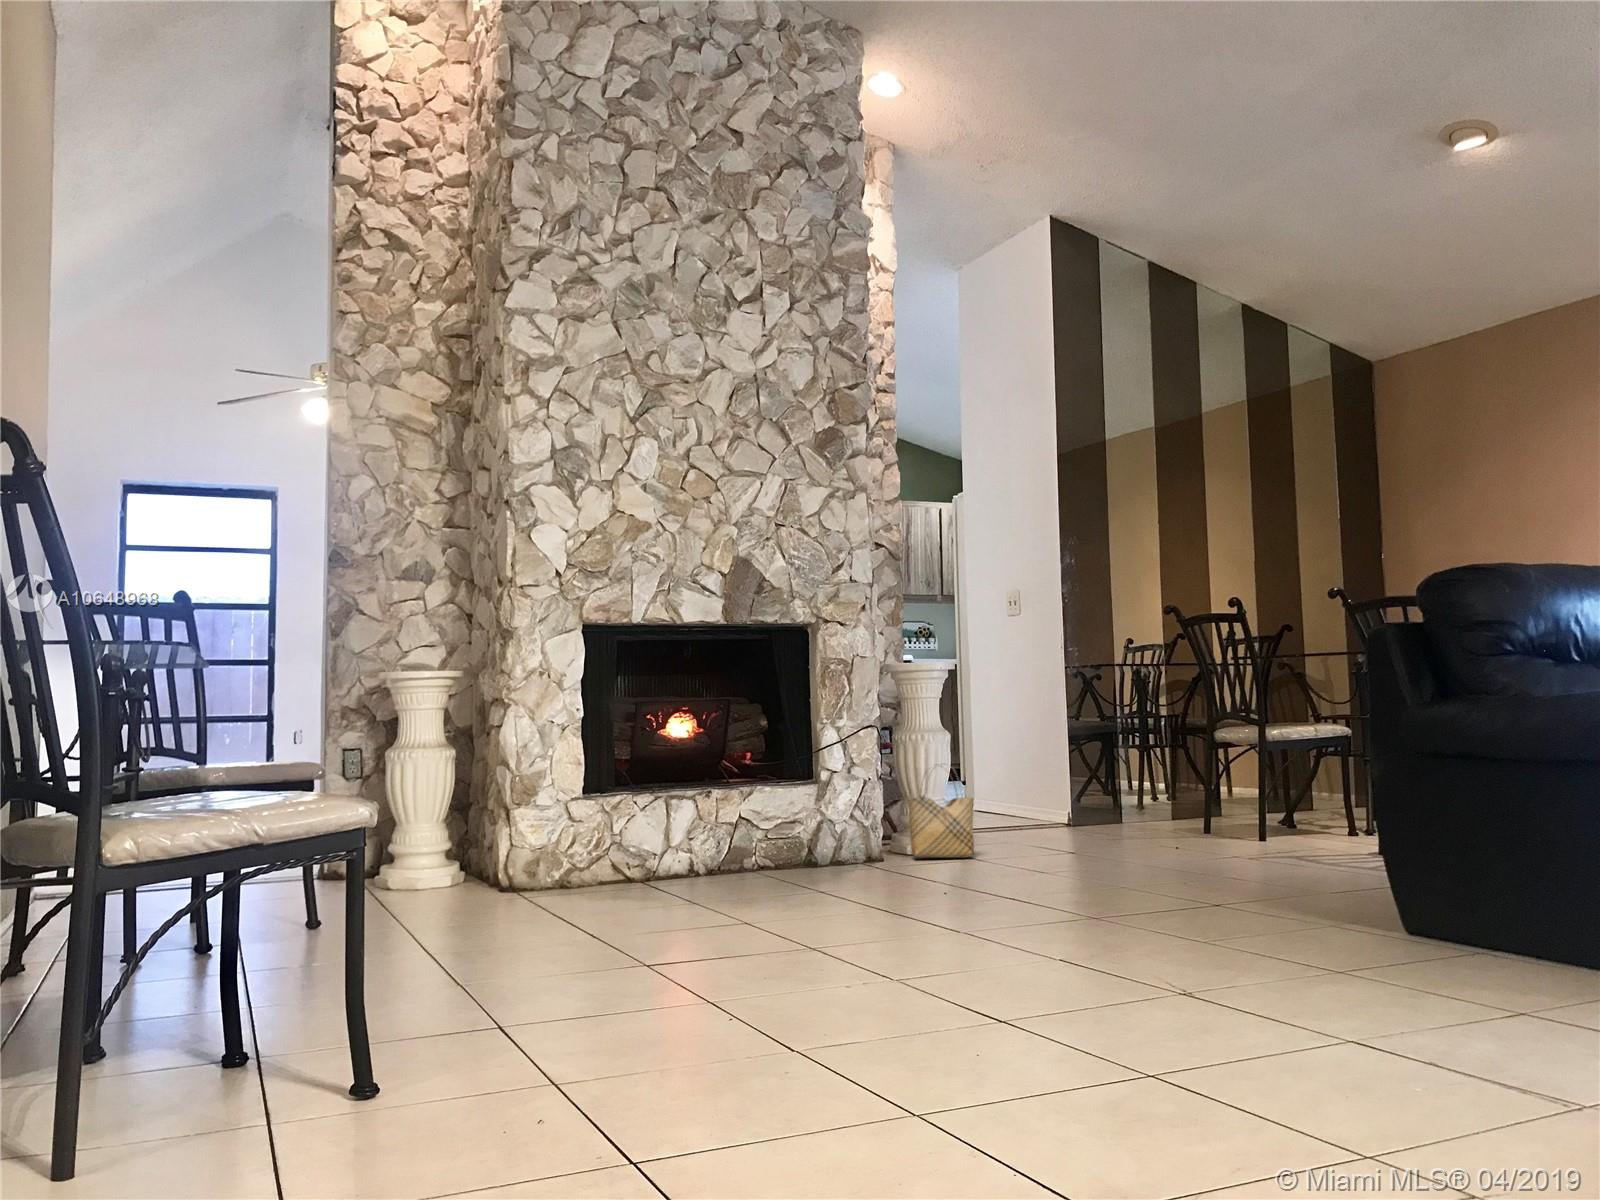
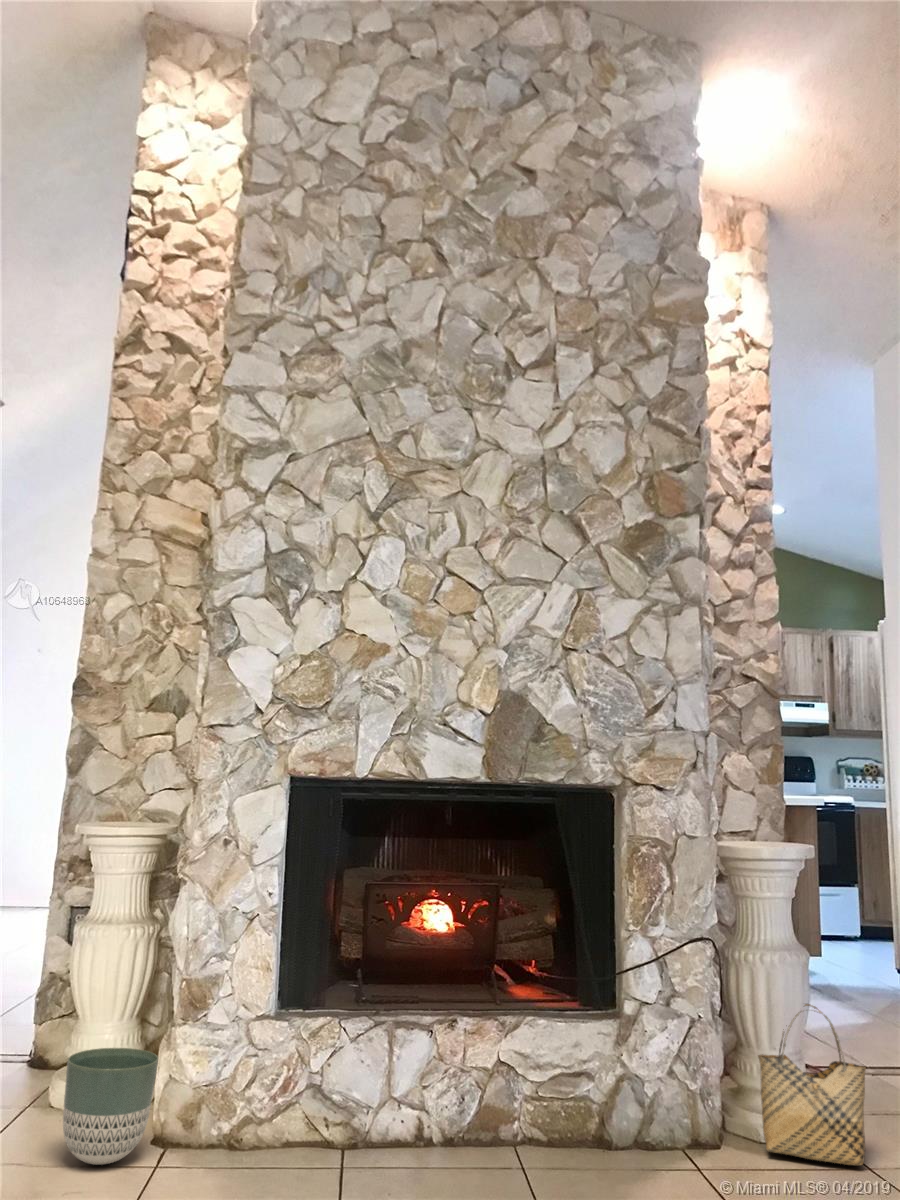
planter: none [452,826,518,900] -> present [63,1048,158,1165]

